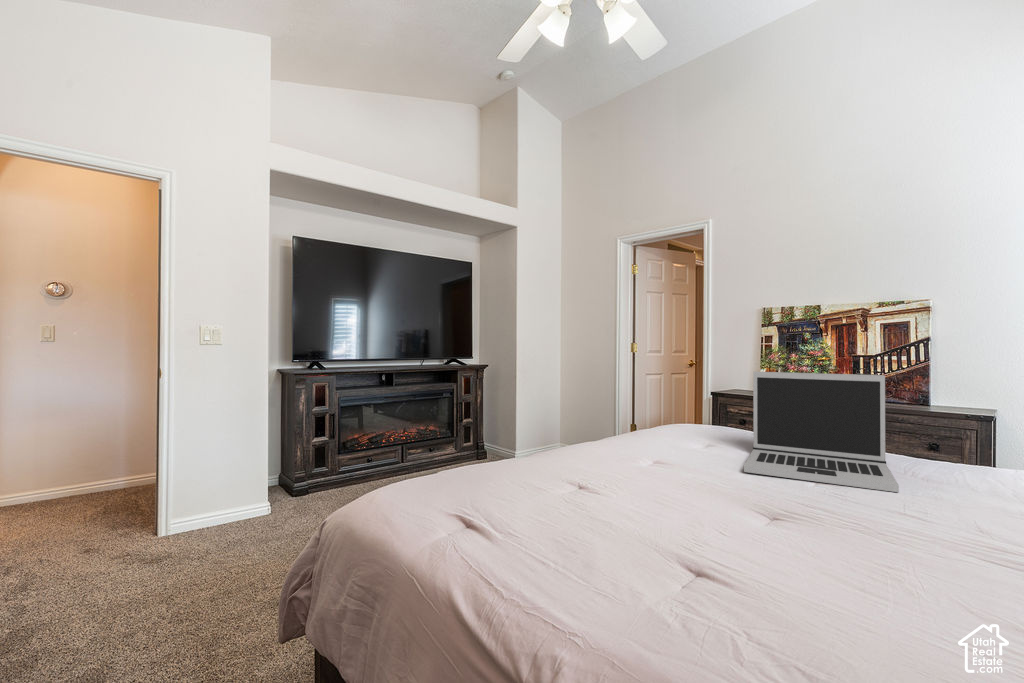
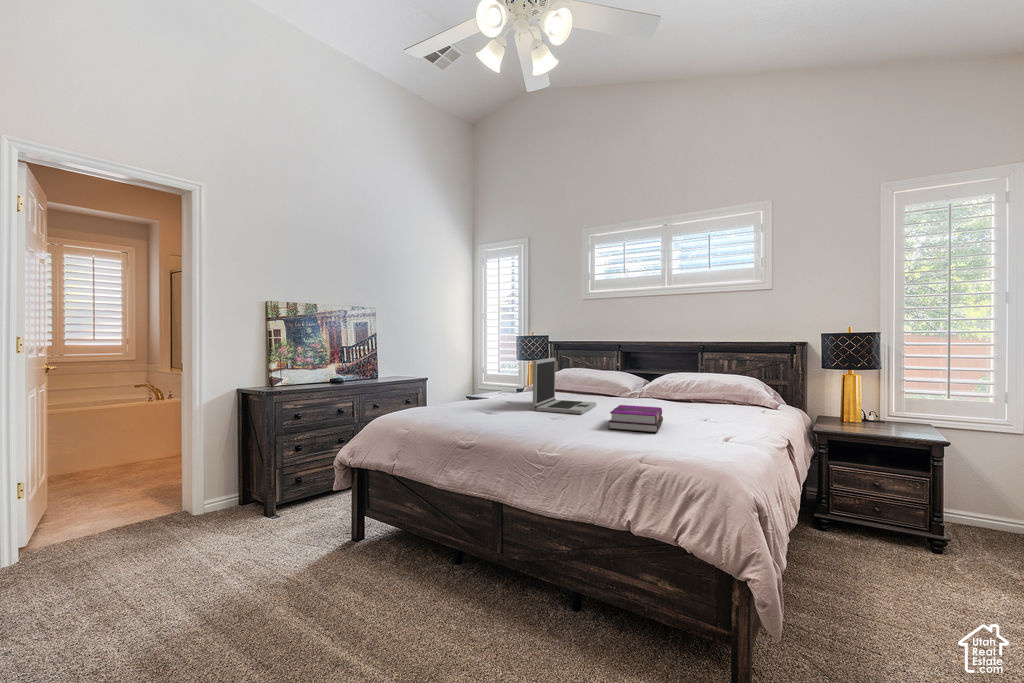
notebook: none [585,450,721,517] -> present [609,405,663,432]

